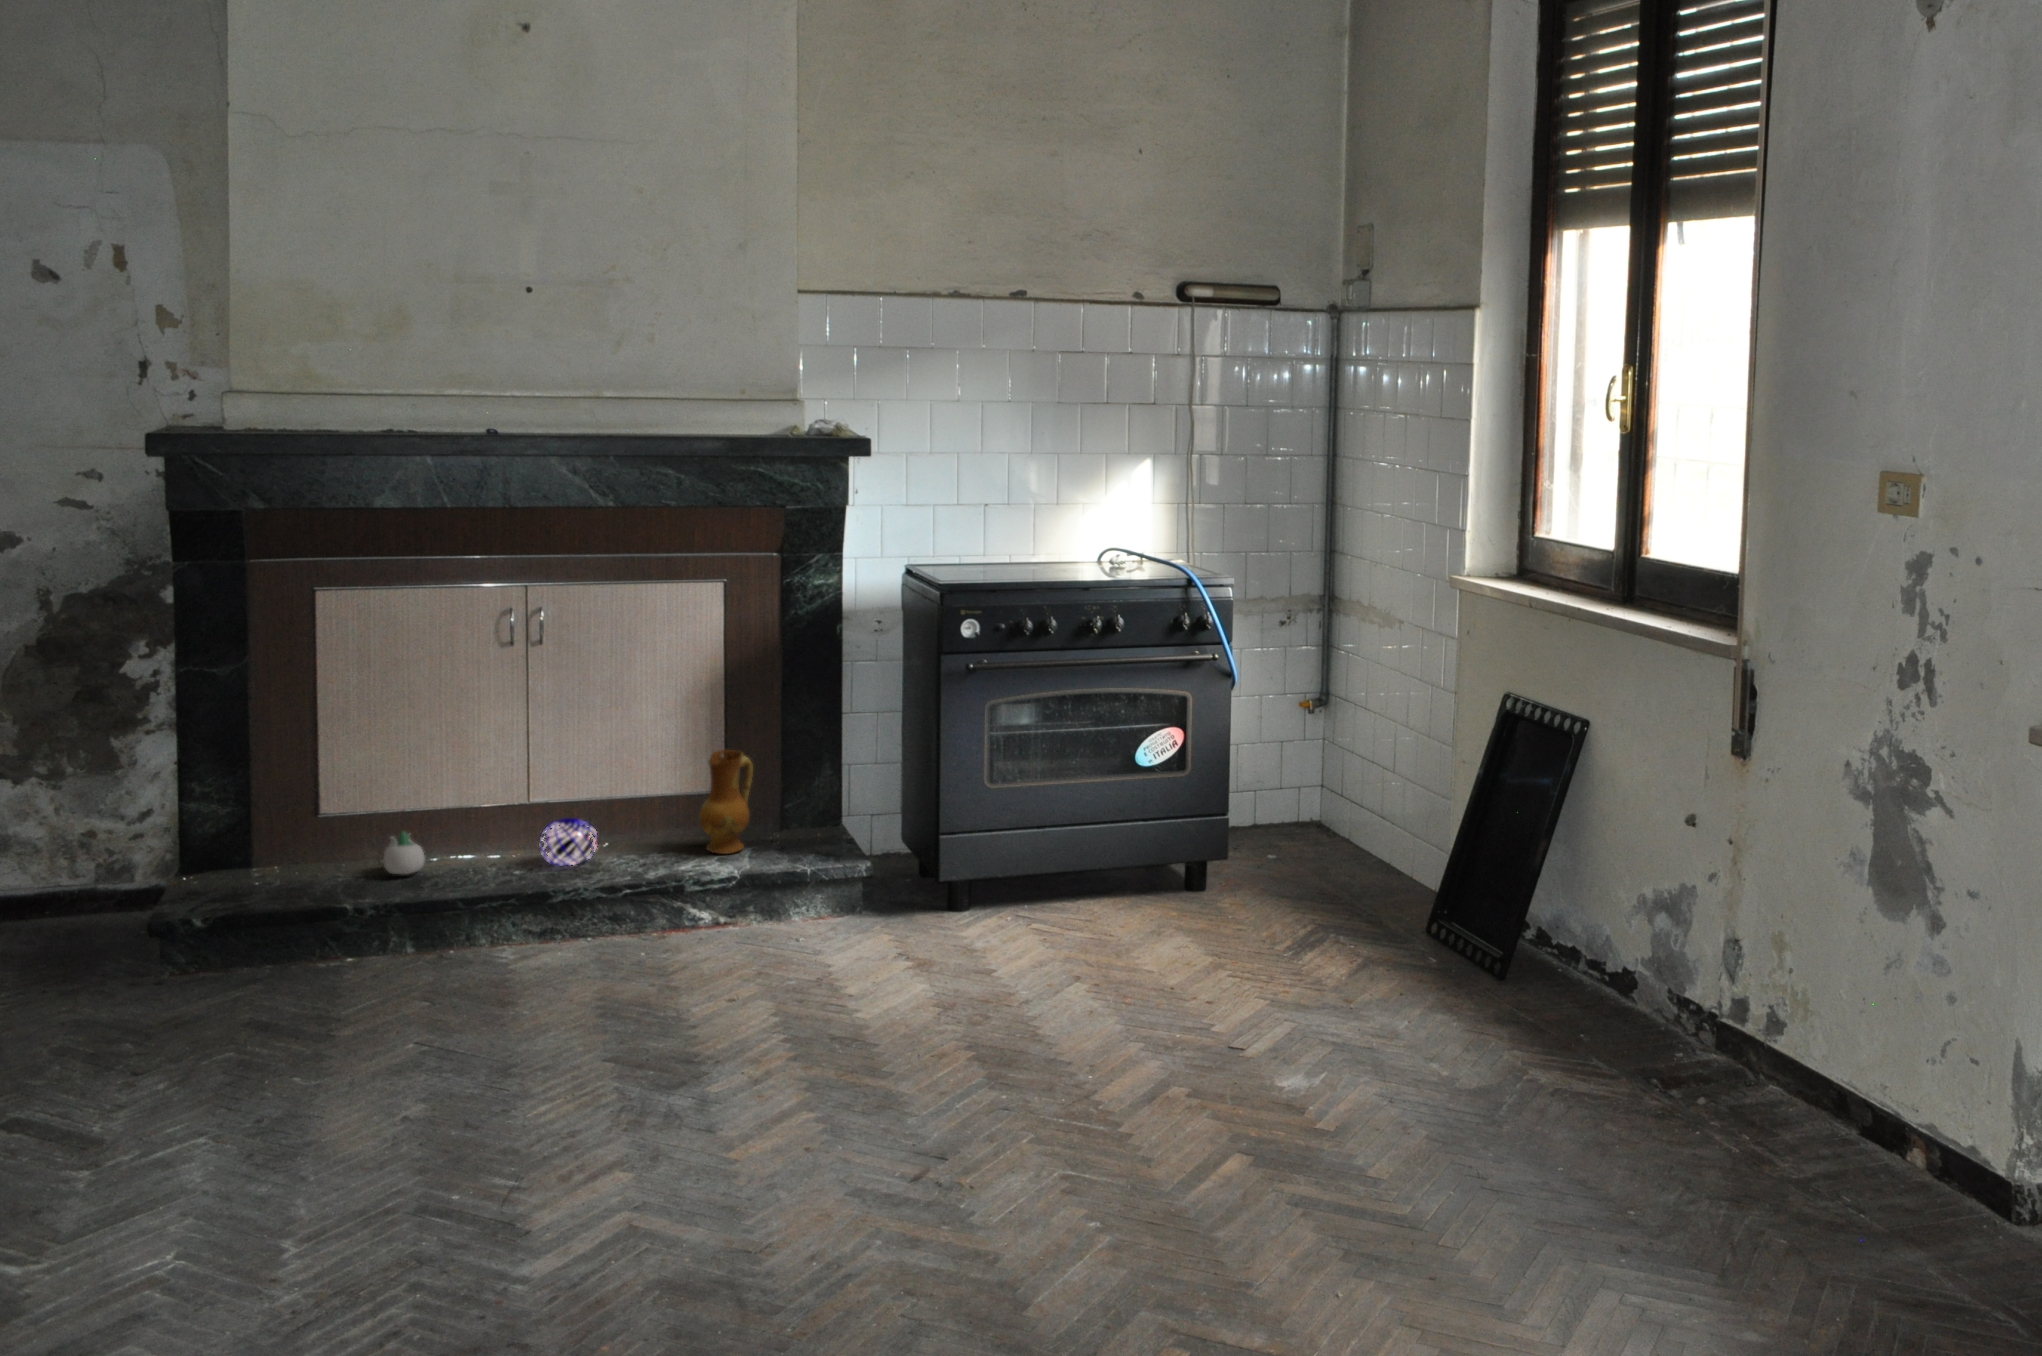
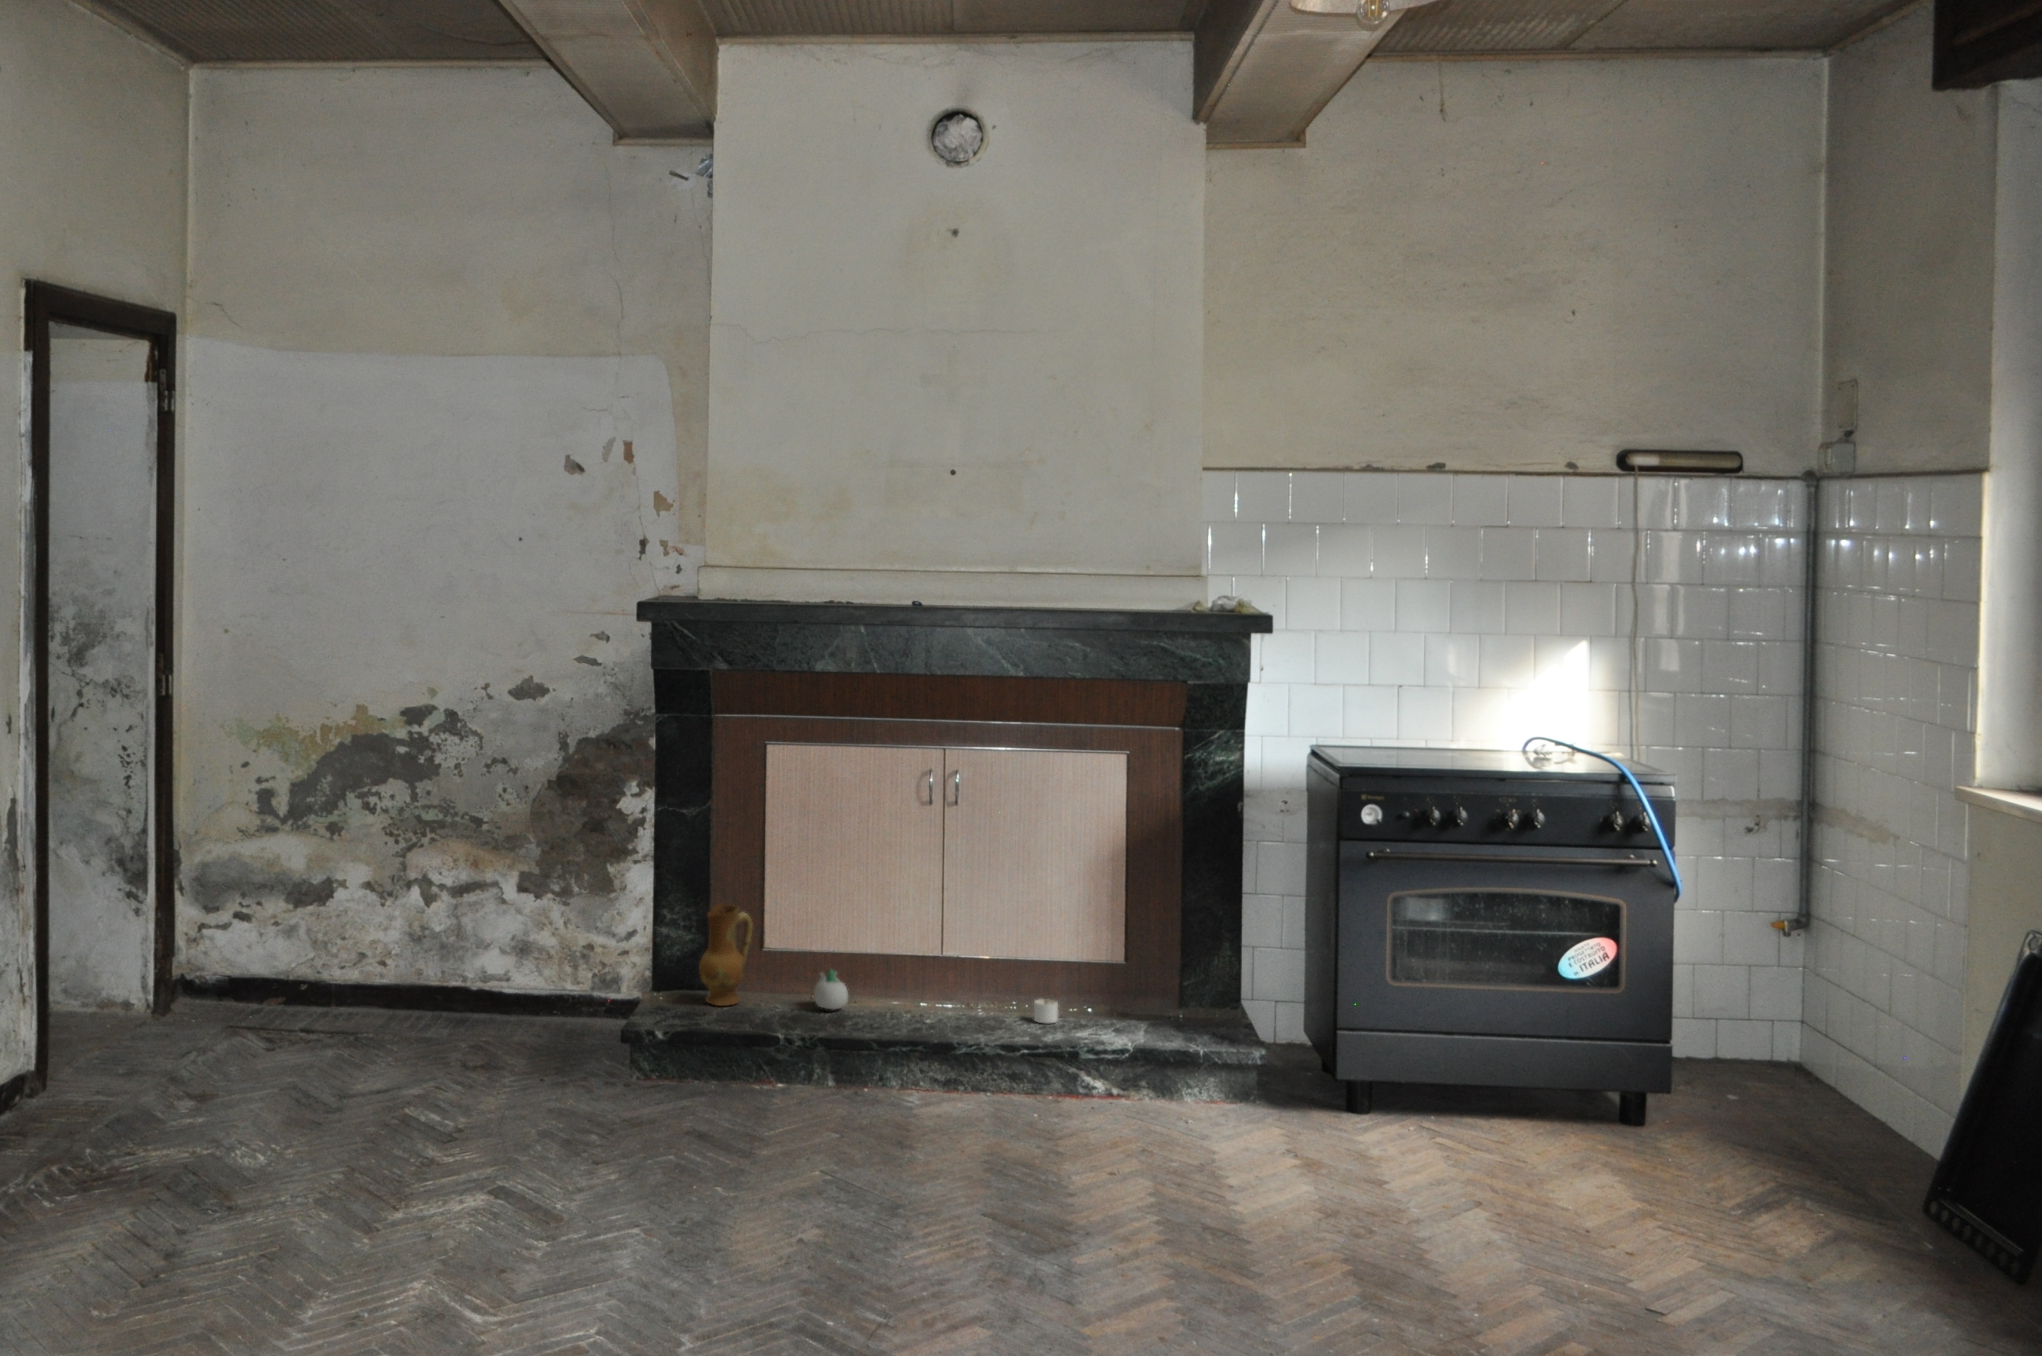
ceramic jug: present [699,750,753,854] -> present [699,904,753,1006]
decorative orb: present [539,818,597,866] -> none [947,973,999,1019]
candle: none [635,836,670,861] -> present [1034,999,1058,1023]

